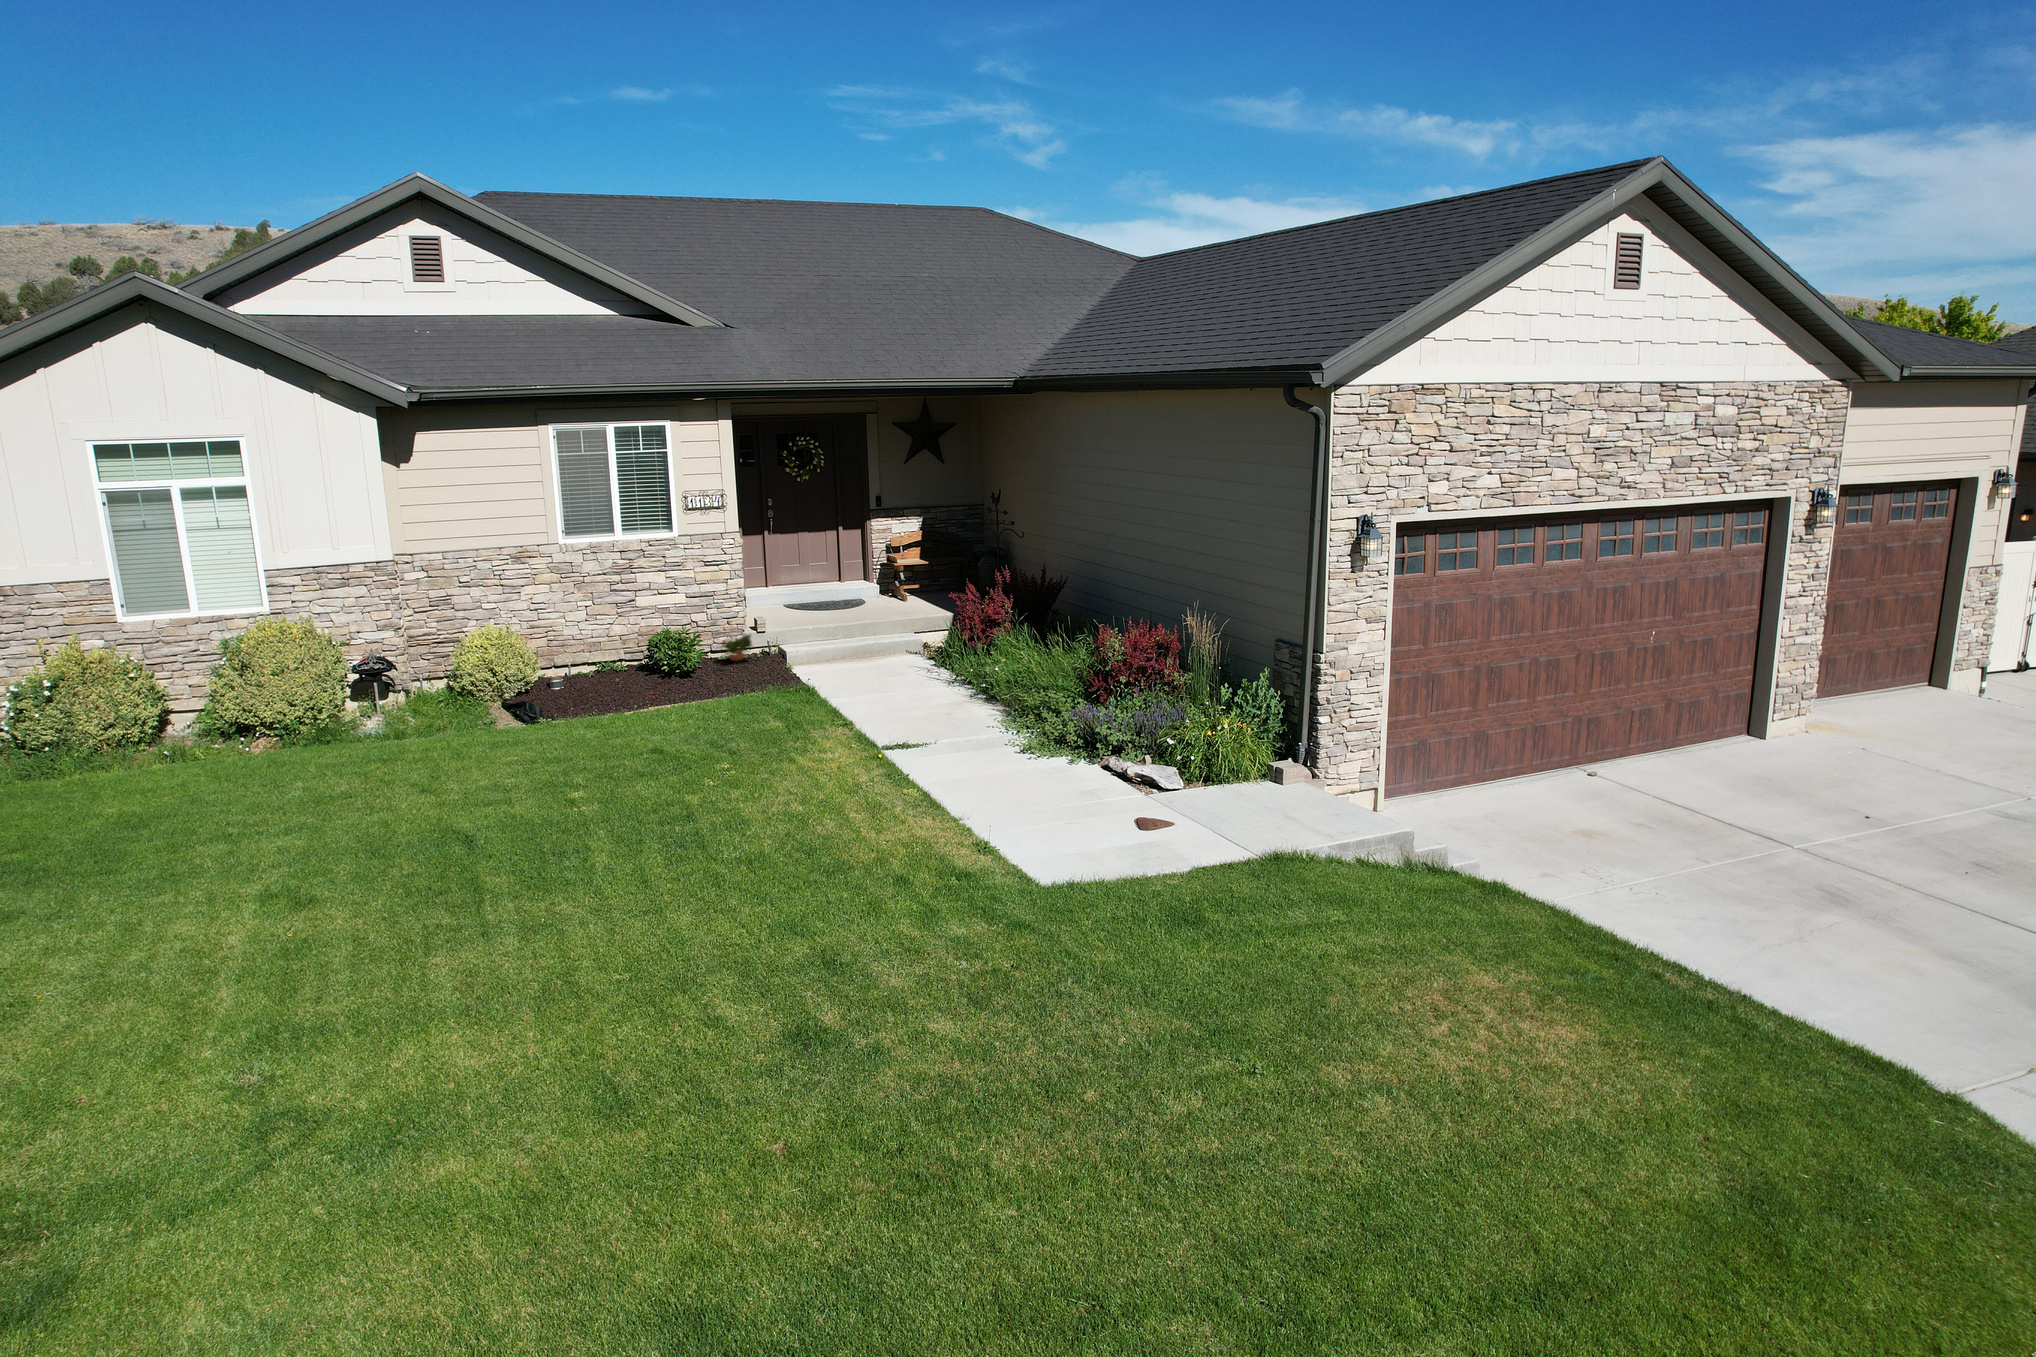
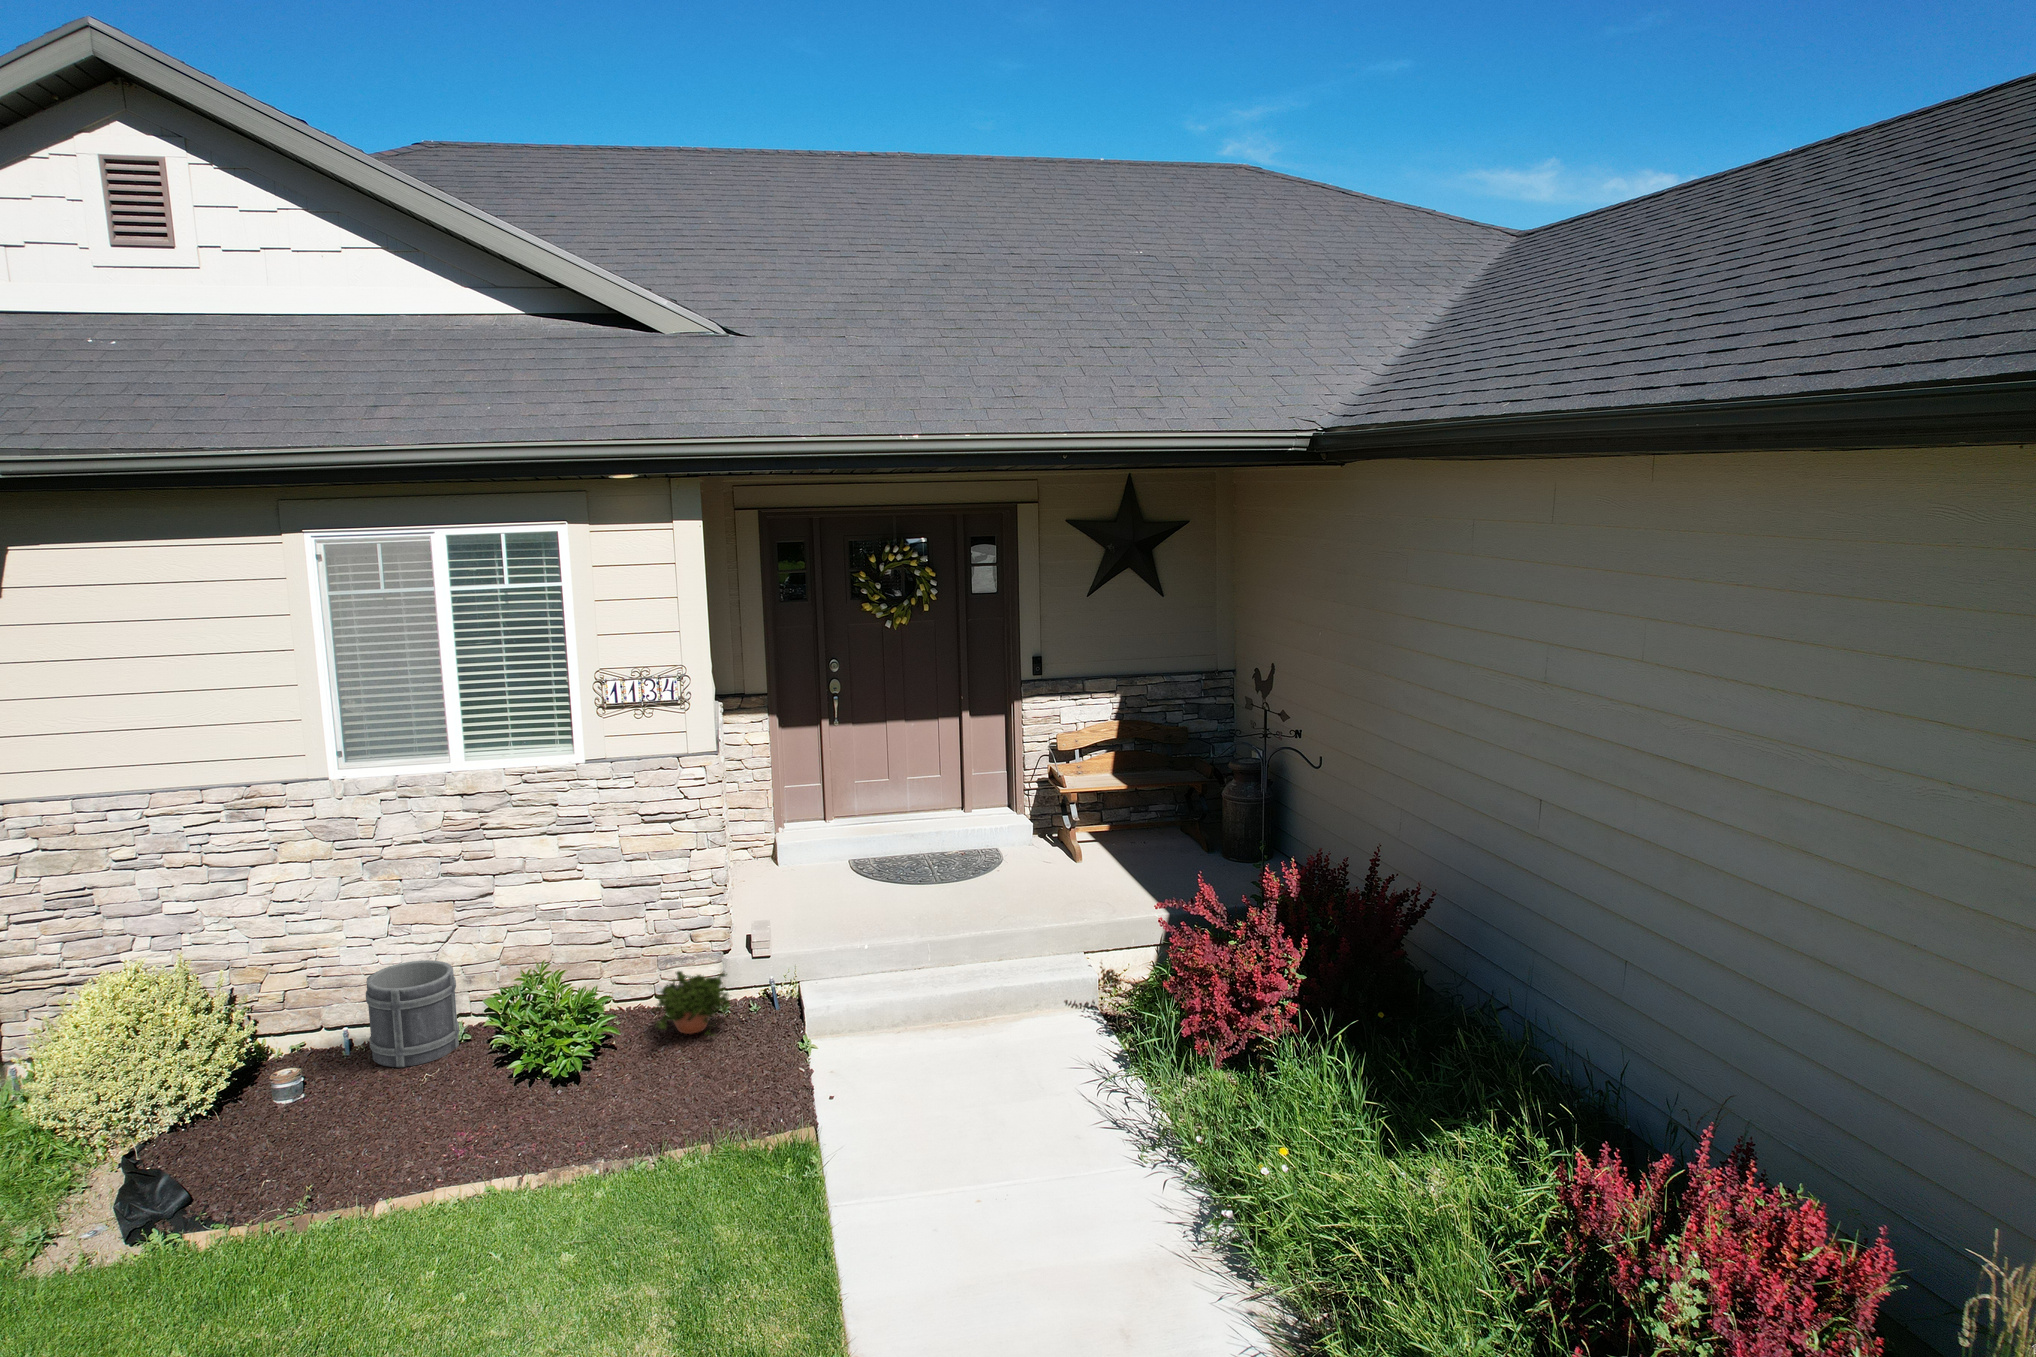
bucket: none [586,632,628,675] -> present [366,960,459,1068]

